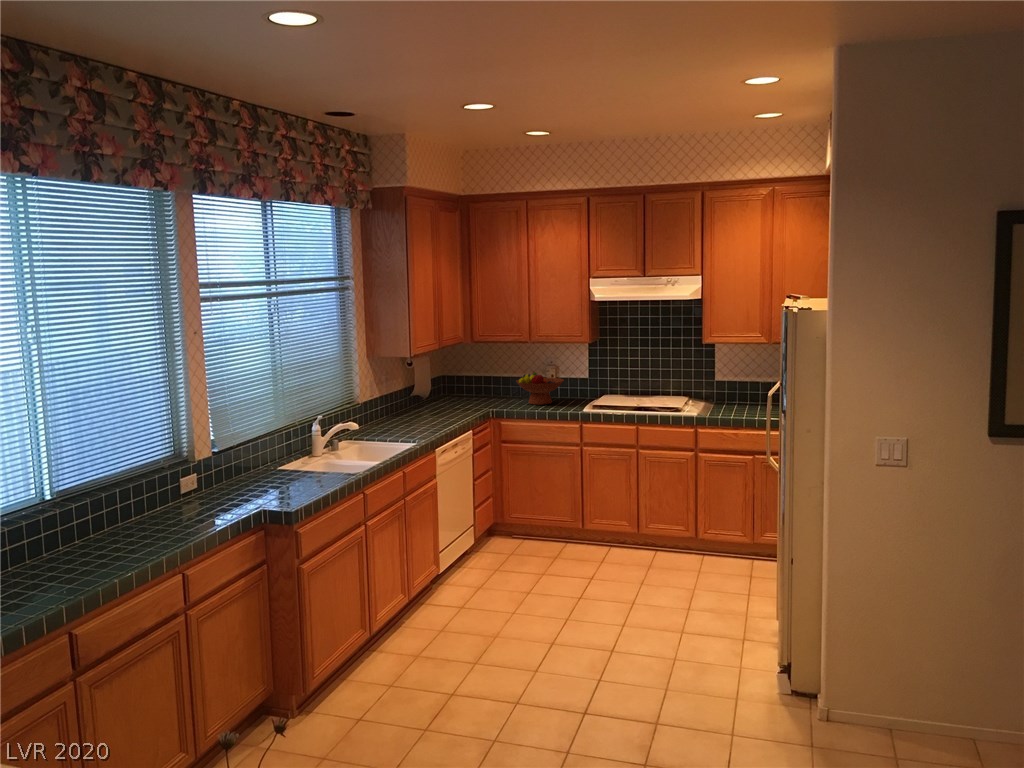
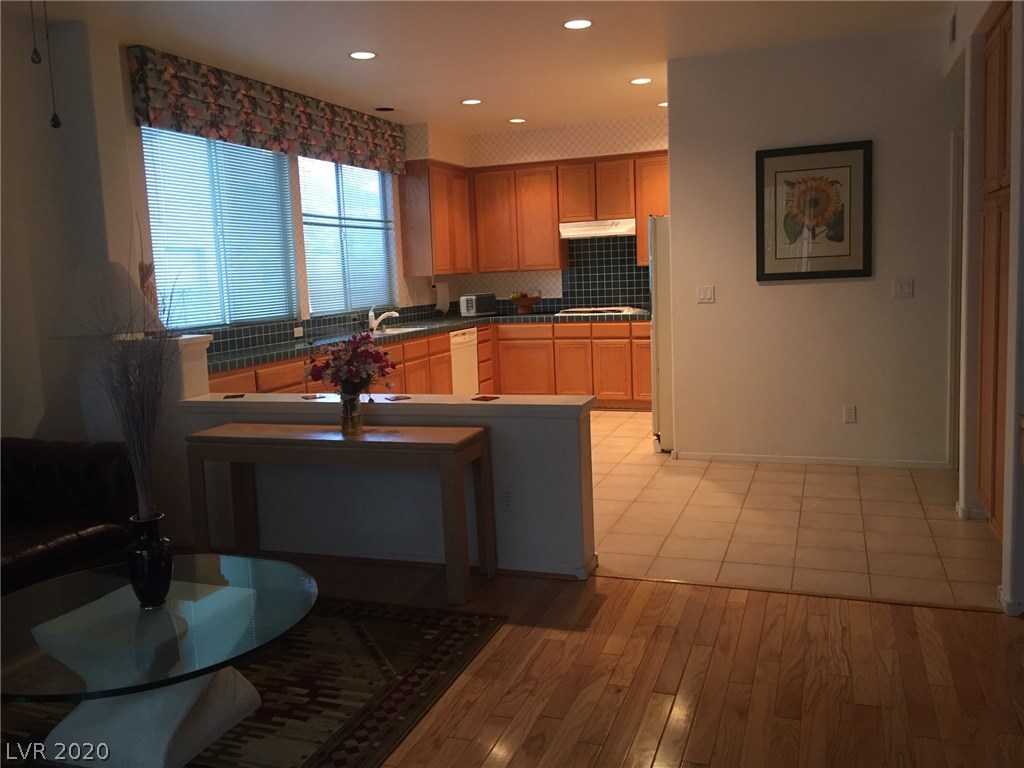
toaster: none [447,374,499,412] -> present [460,293,496,317]

